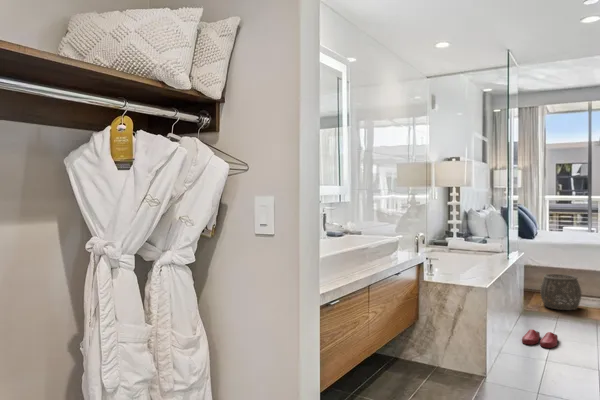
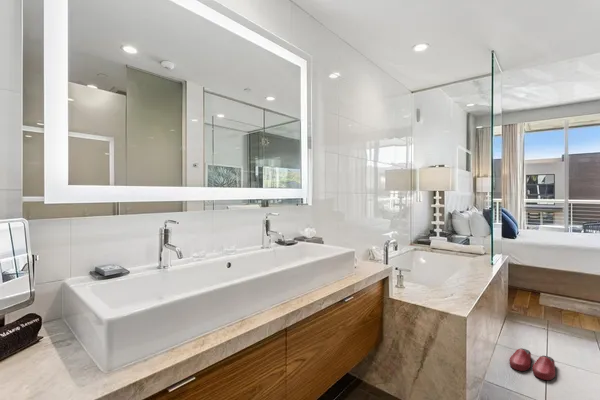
woven basket: present [540,274,581,310] -> none [525,276,573,316]

